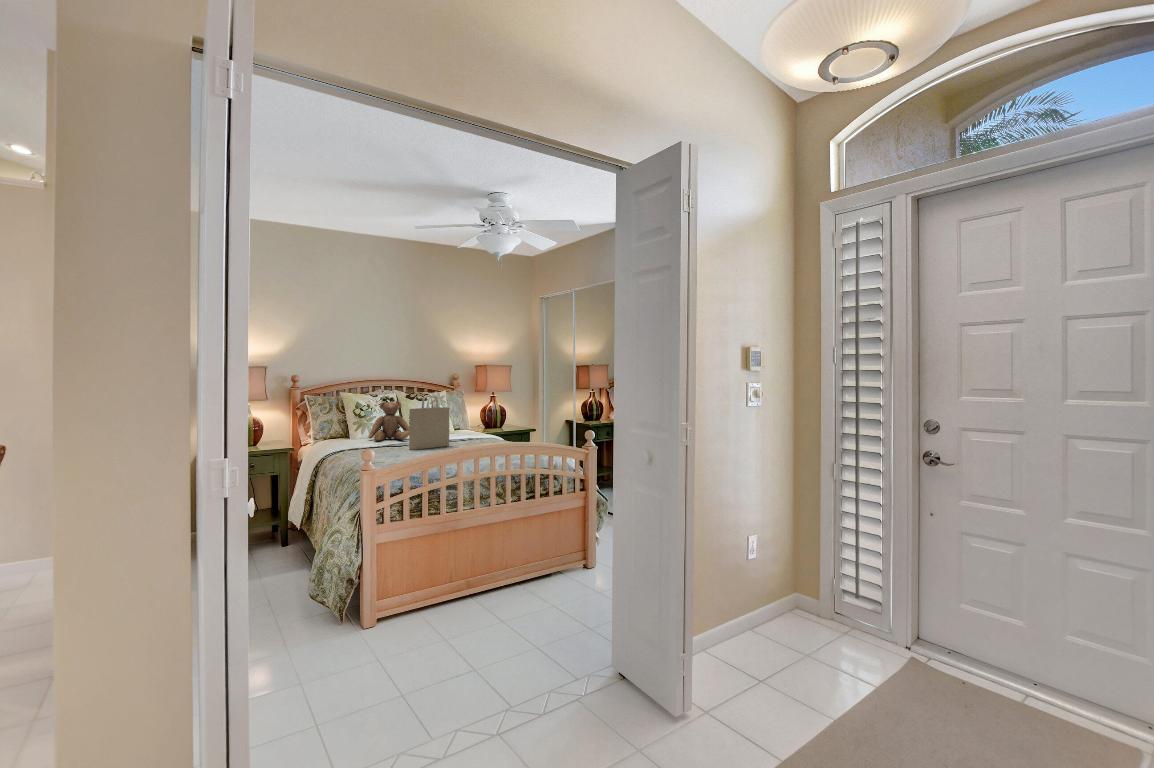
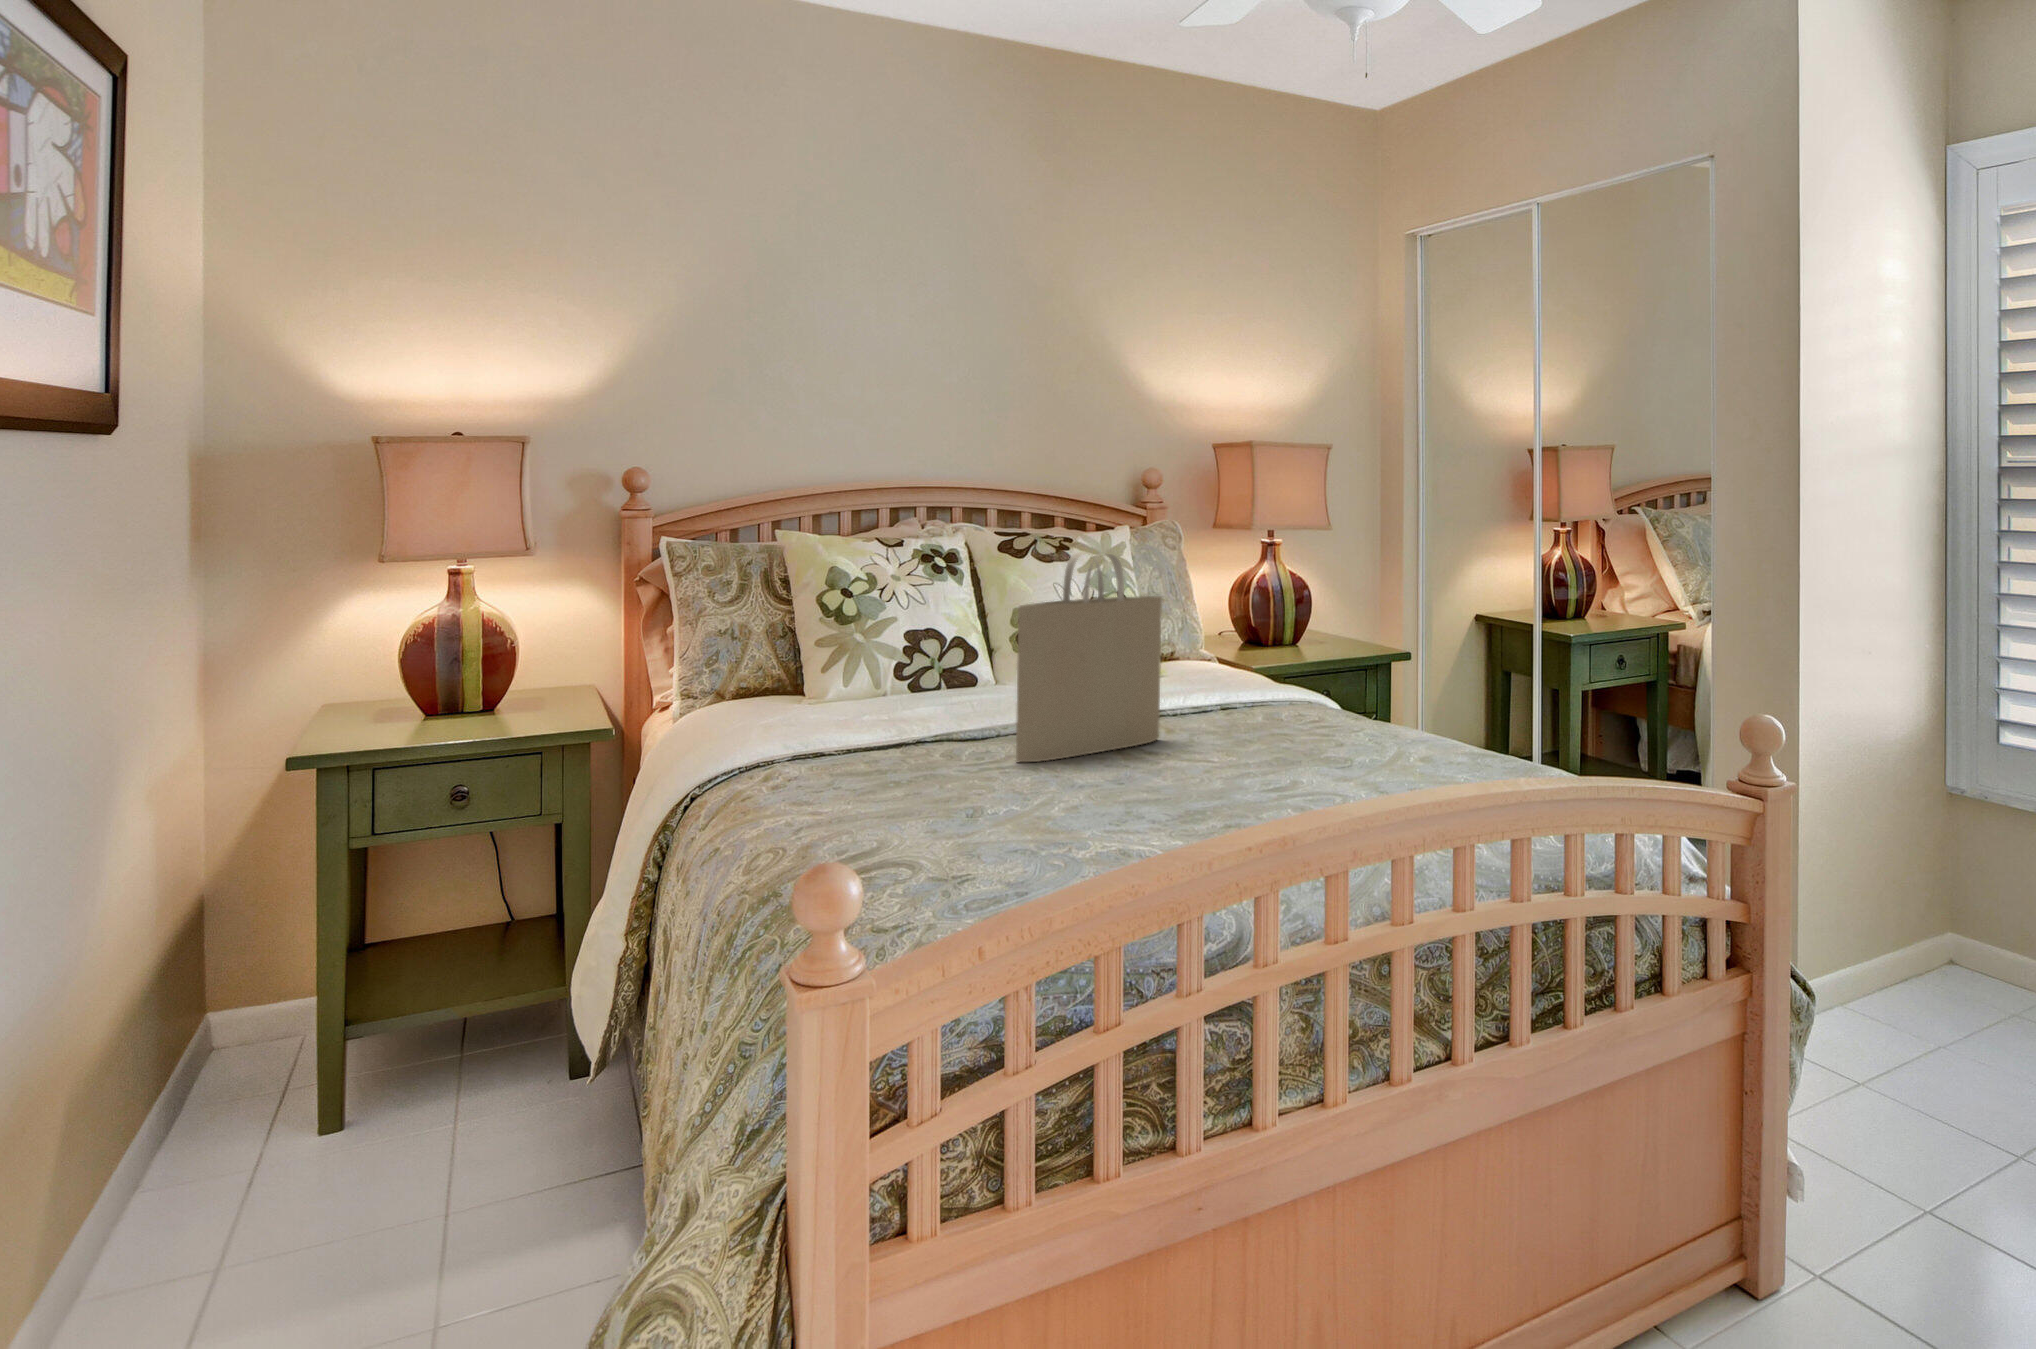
teddy bear: present [368,401,409,441] -> none [867,564,1021,710]

